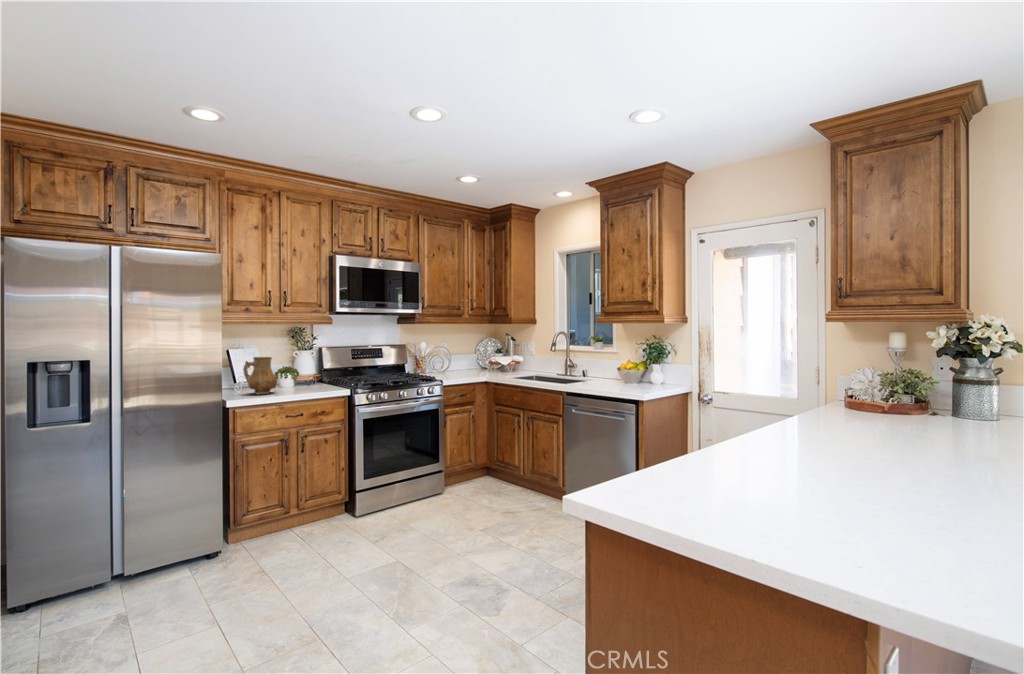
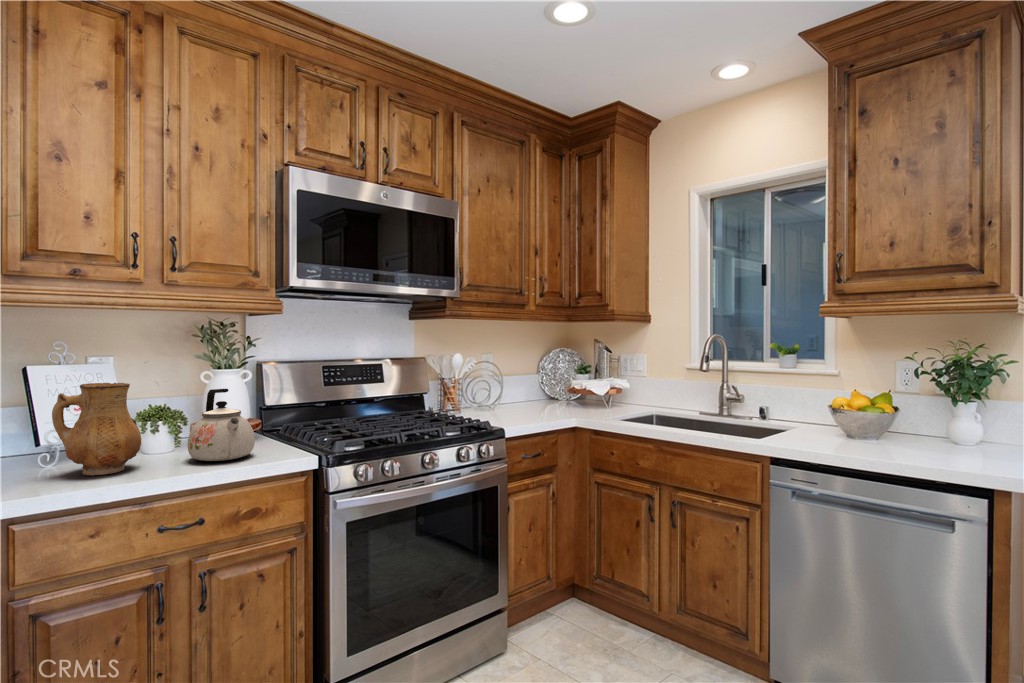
kettle: none [295,360,323,391] -> present [188,389,255,461]

